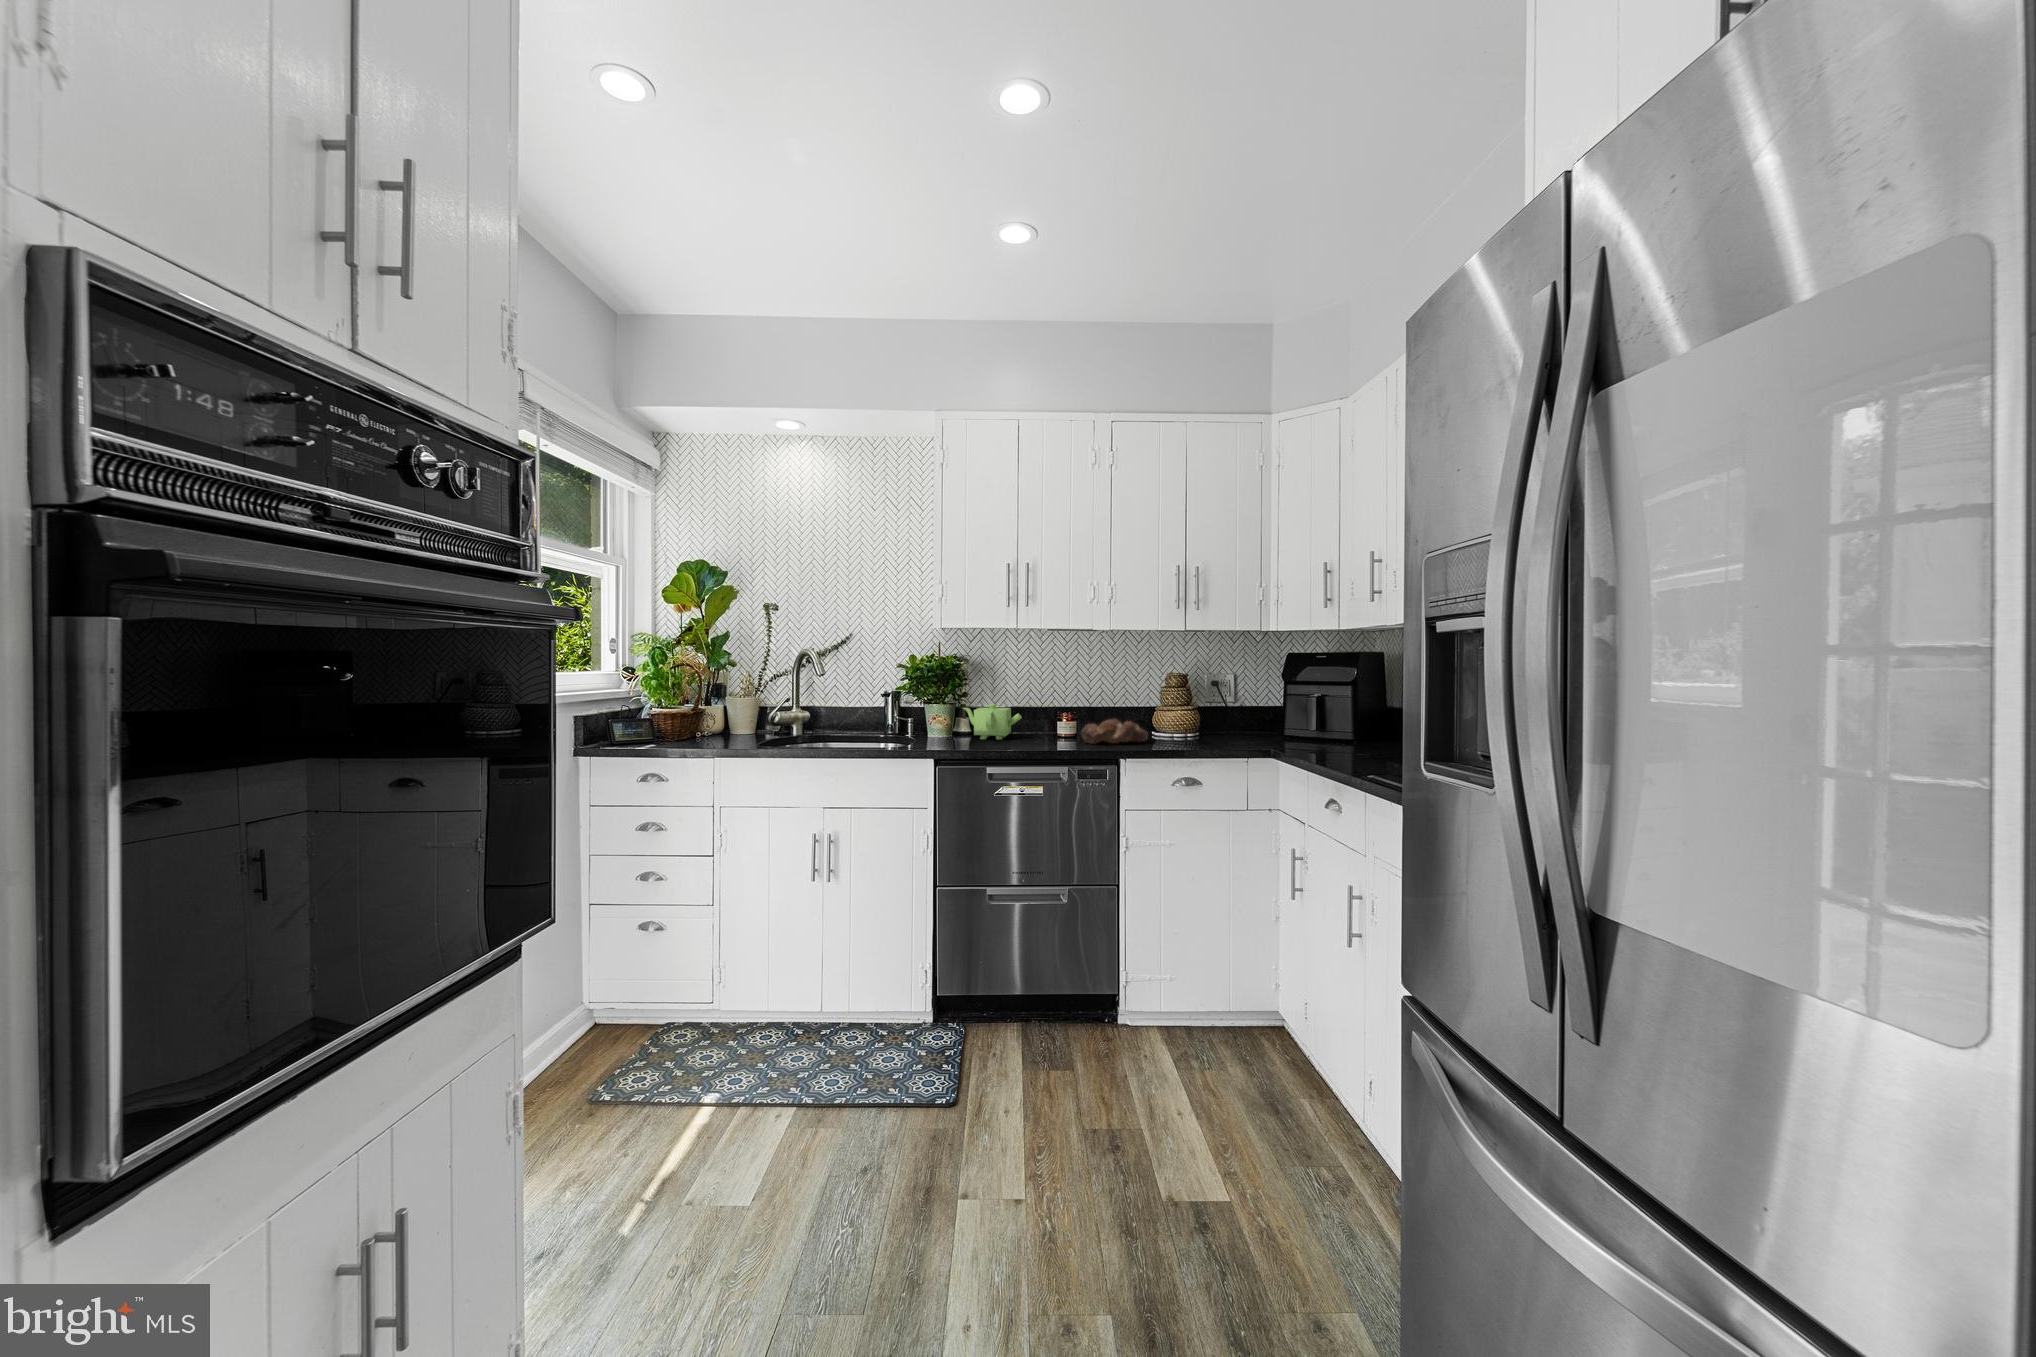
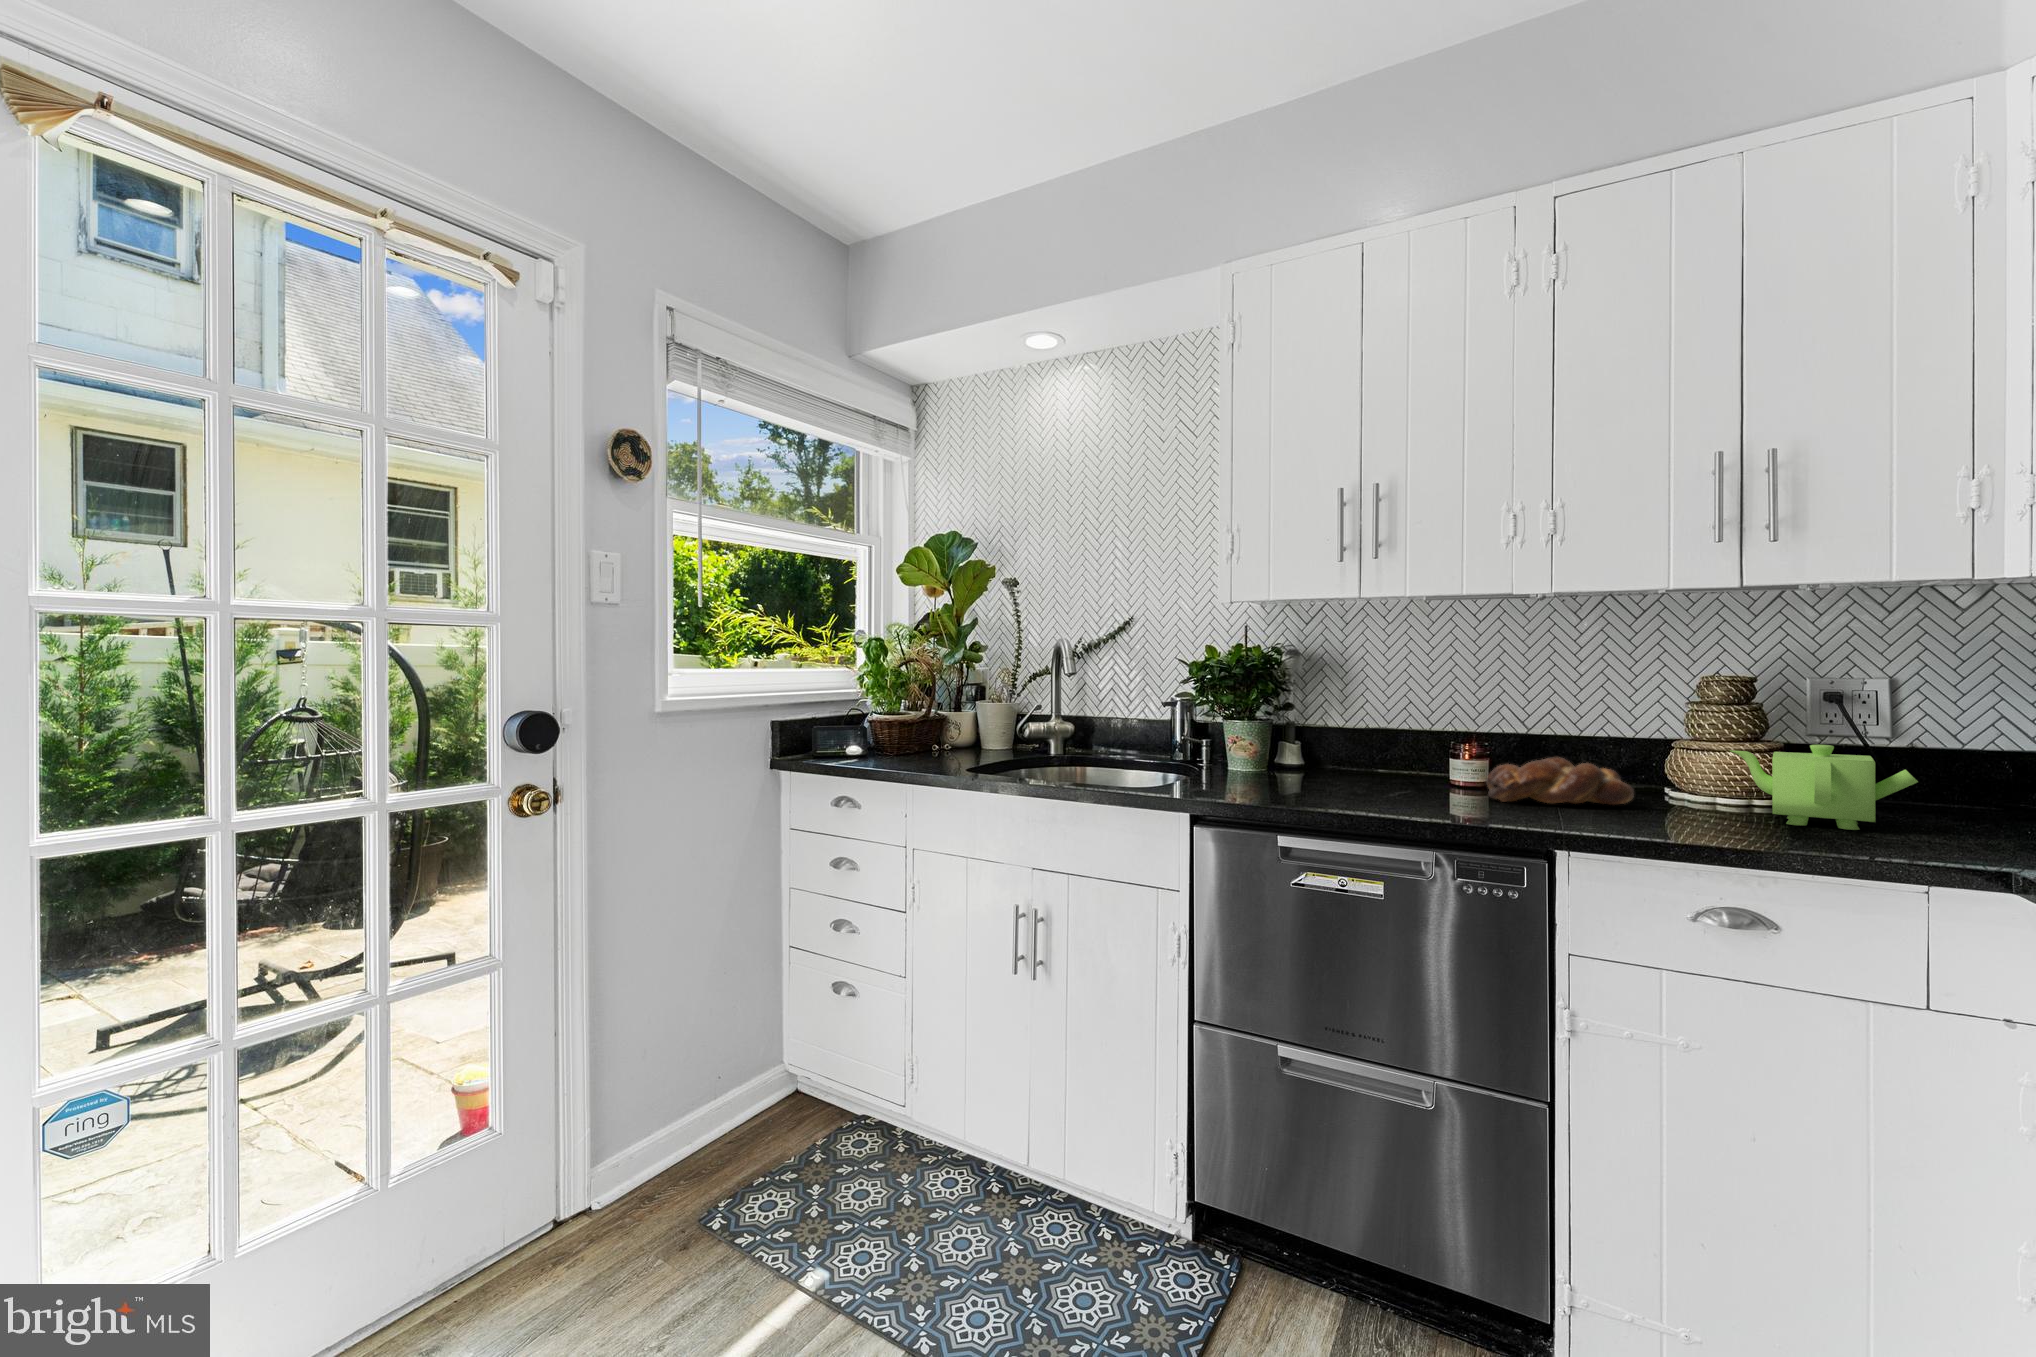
teapot: present [963,704,1022,740] -> present [1731,745,1918,830]

